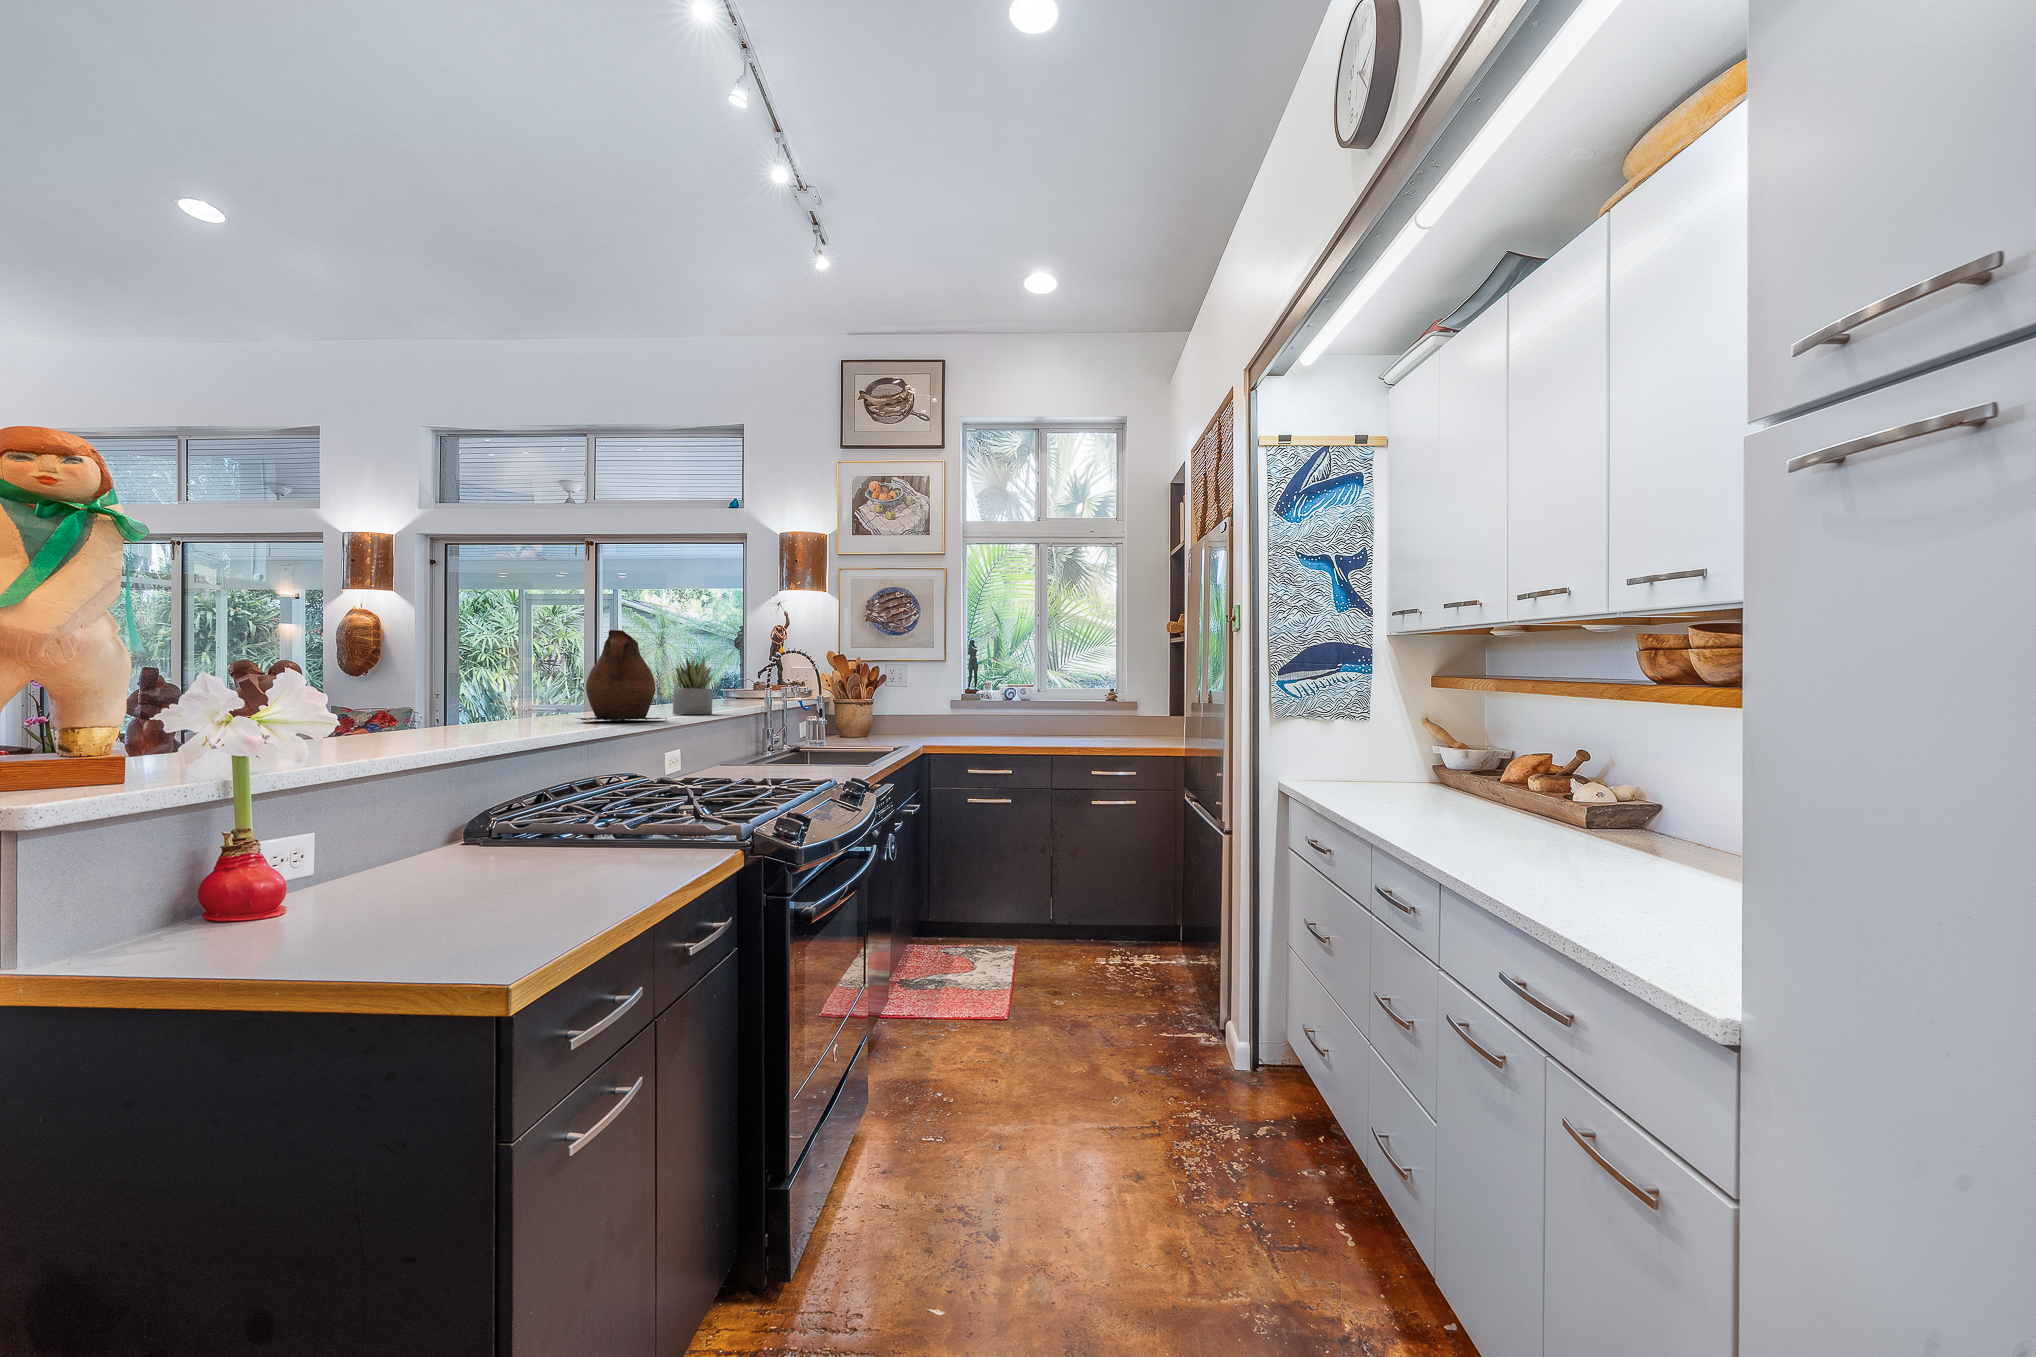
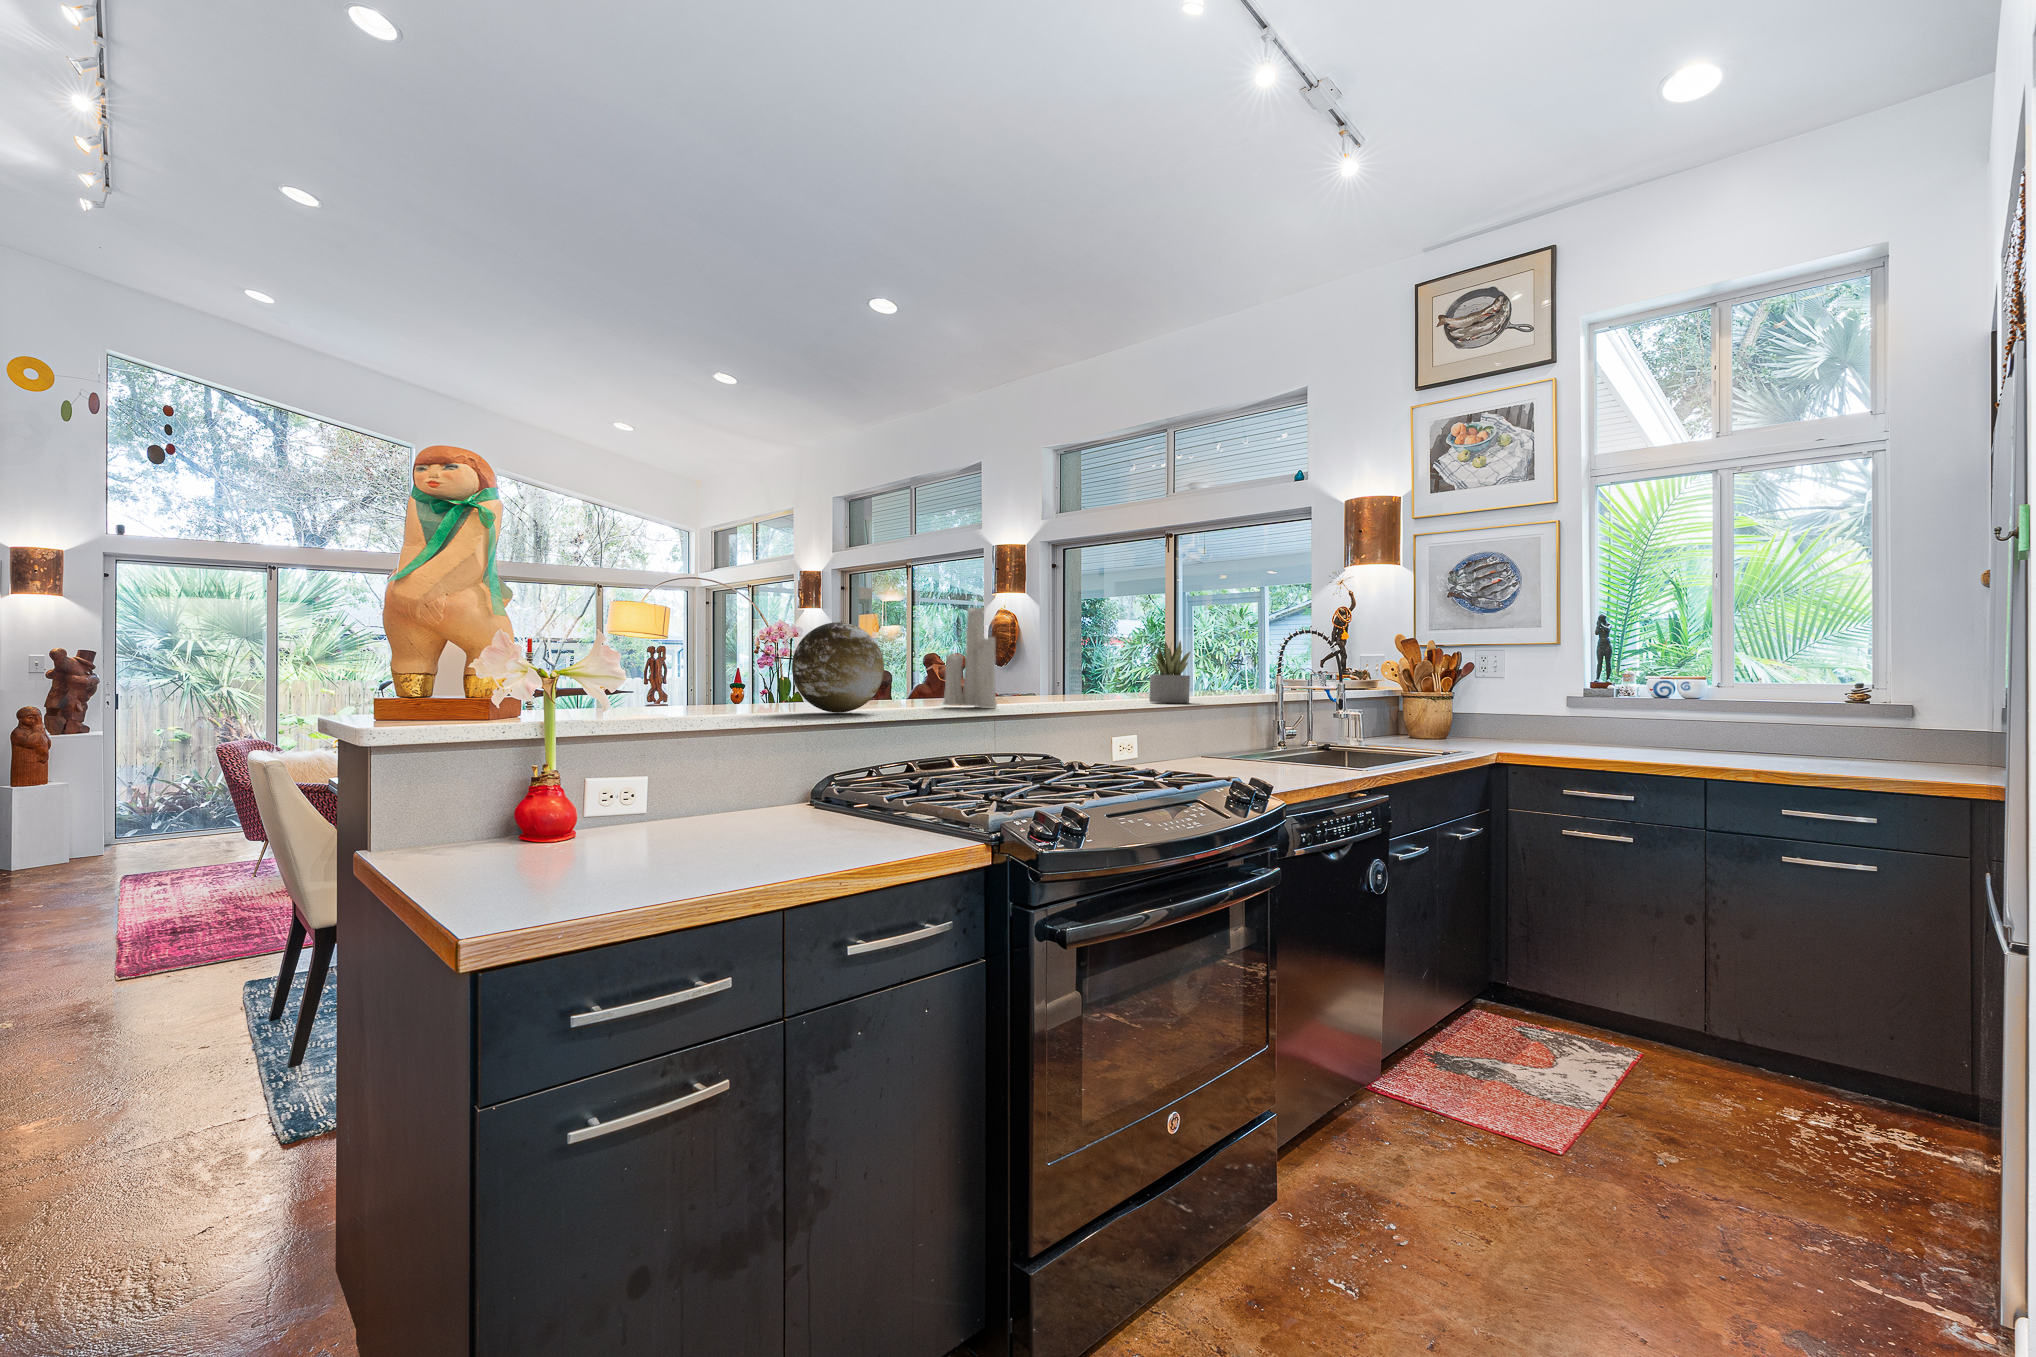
candle: none [494,599,564,726] -> present [943,599,997,708]
ceramic pitcher: present [579,630,667,721] -> none [1022,614,1107,707]
decorative orb: none [363,636,487,738] -> present [792,622,884,713]

